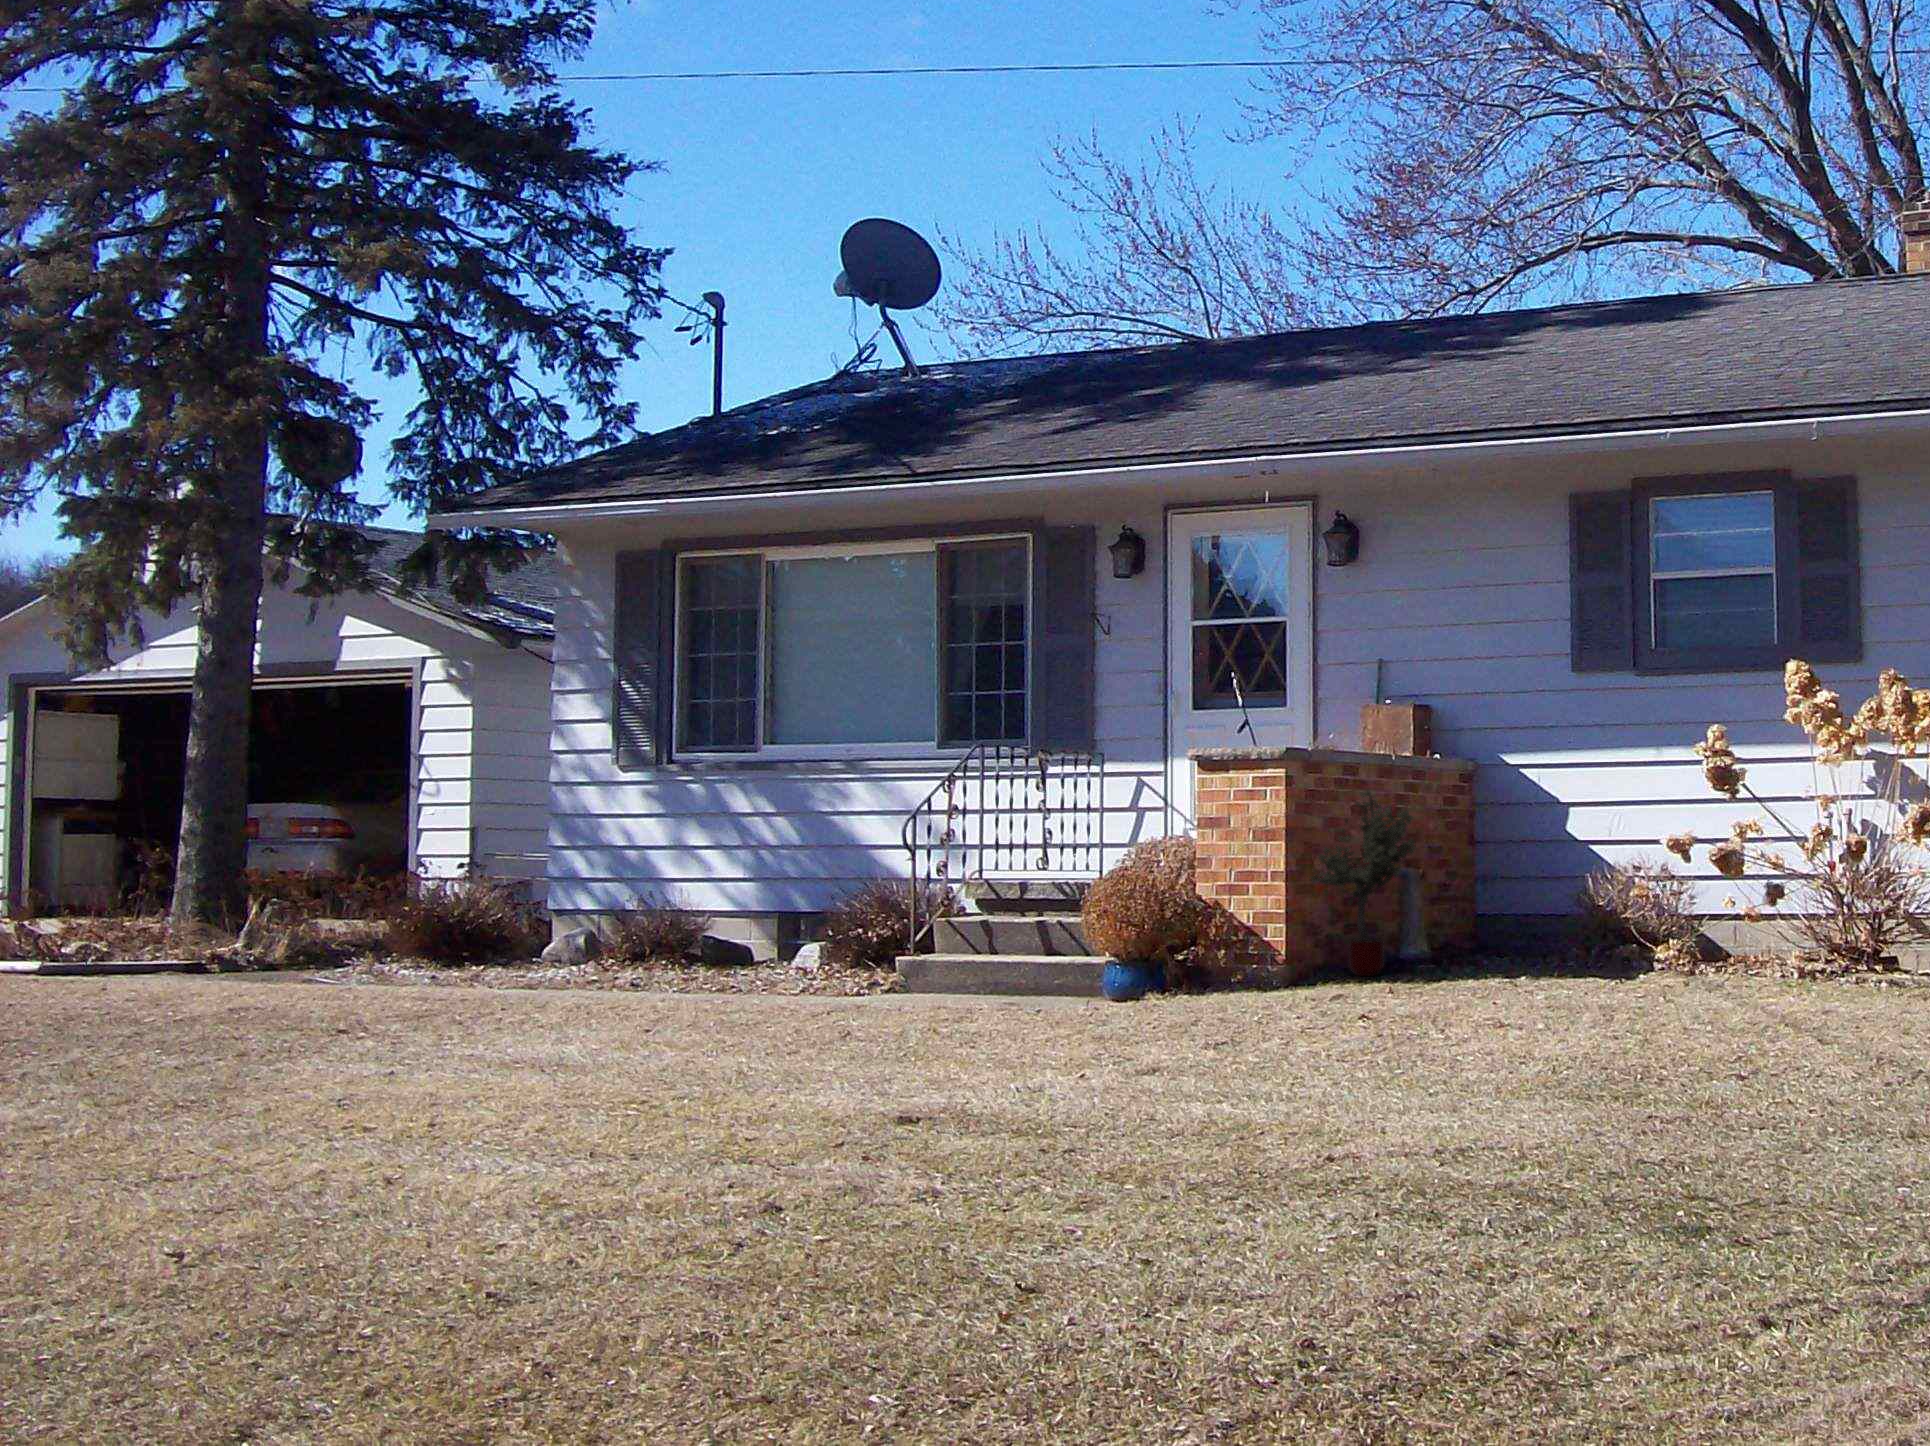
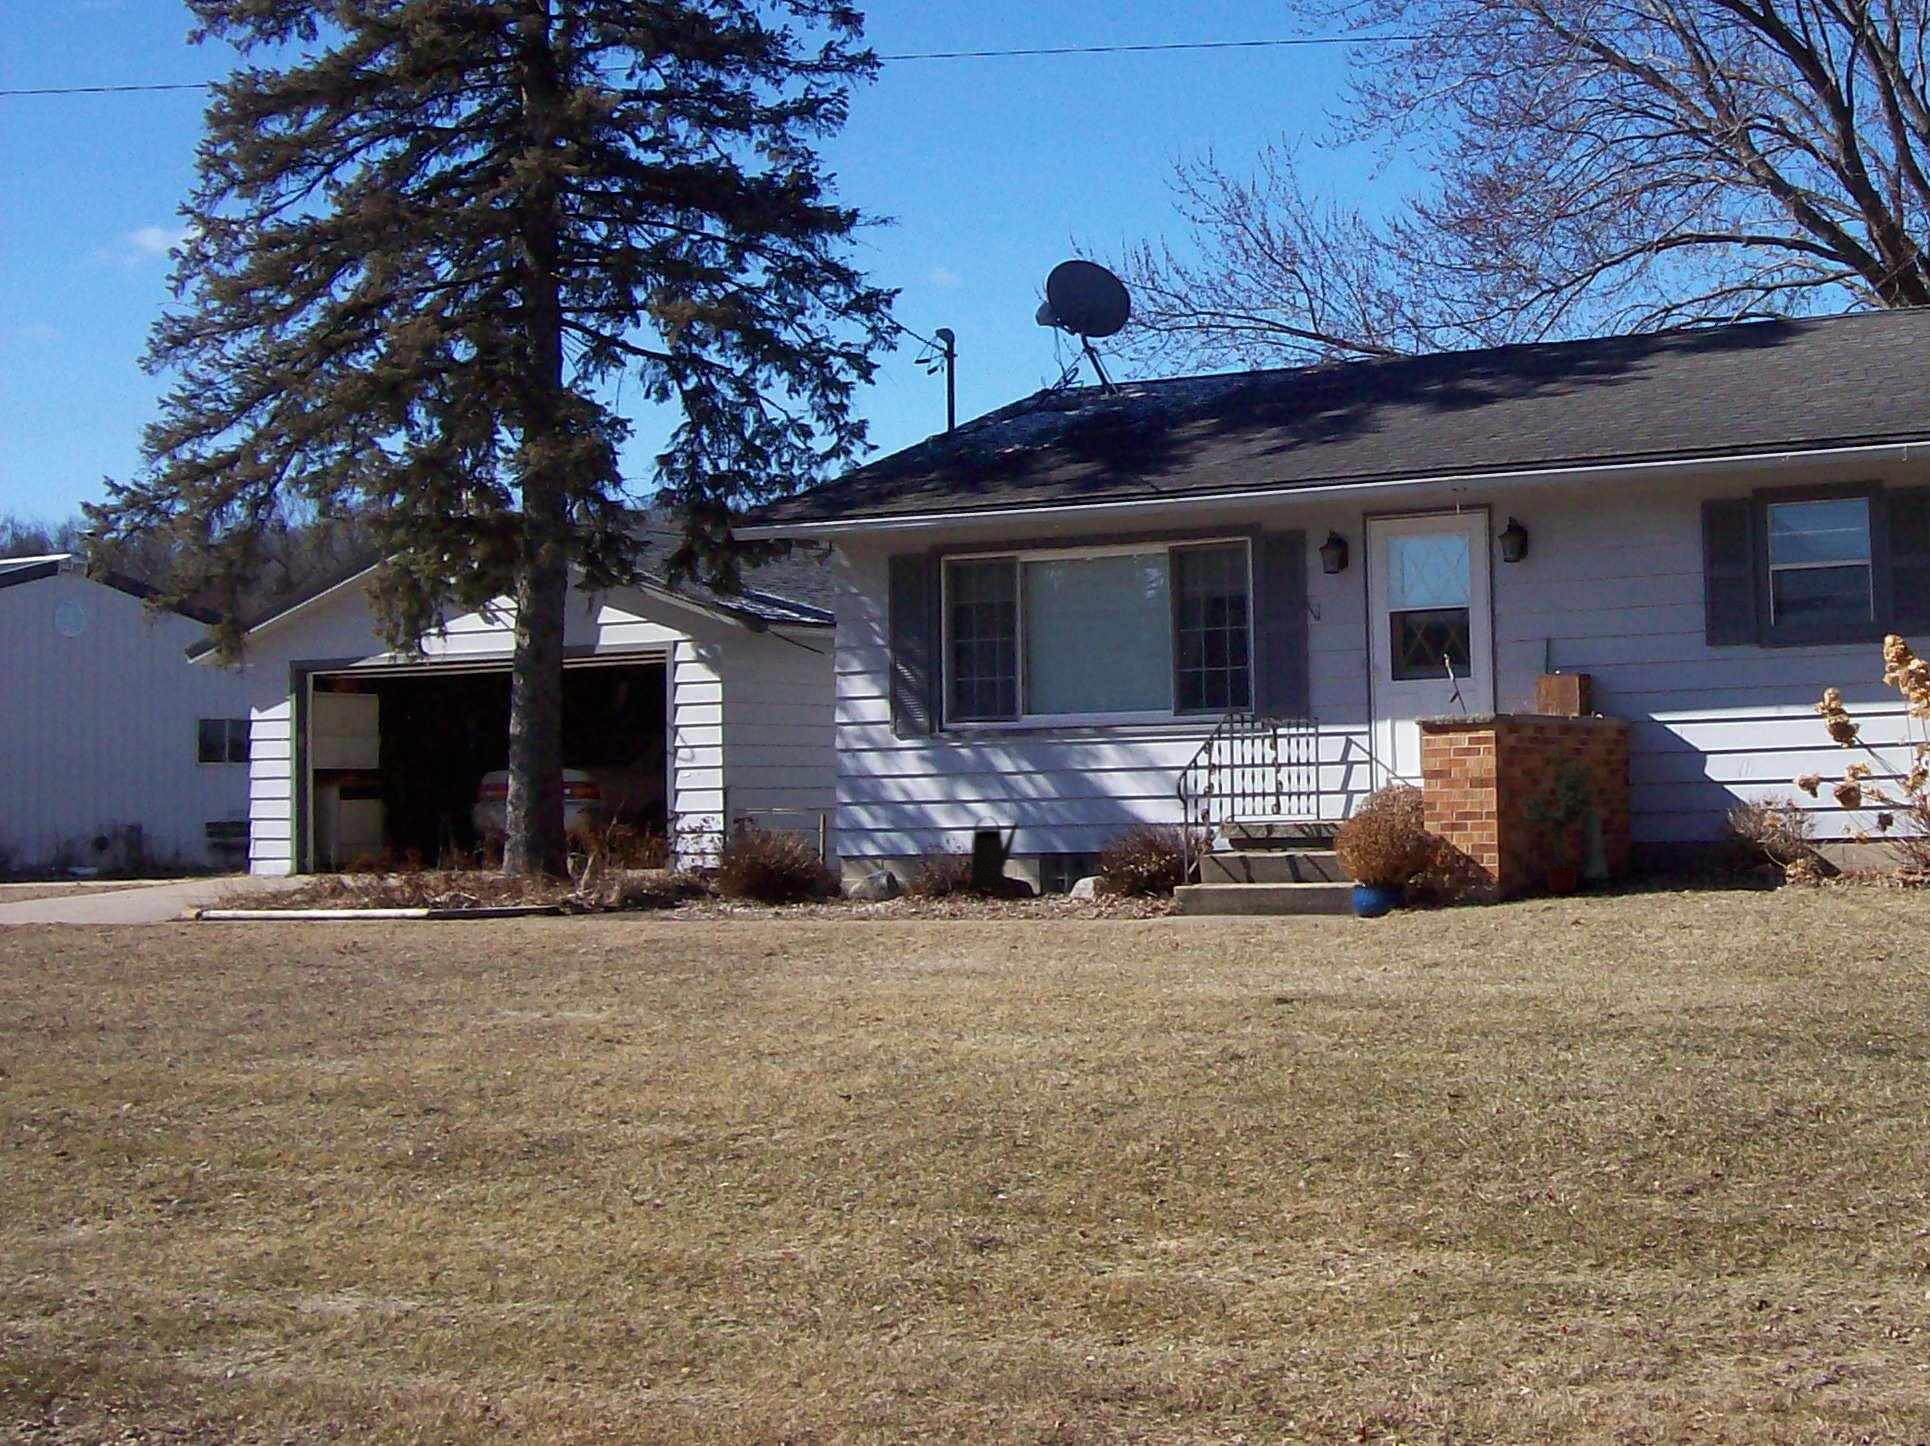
watering can: none [683,864,753,955] -> present [970,818,1018,890]

